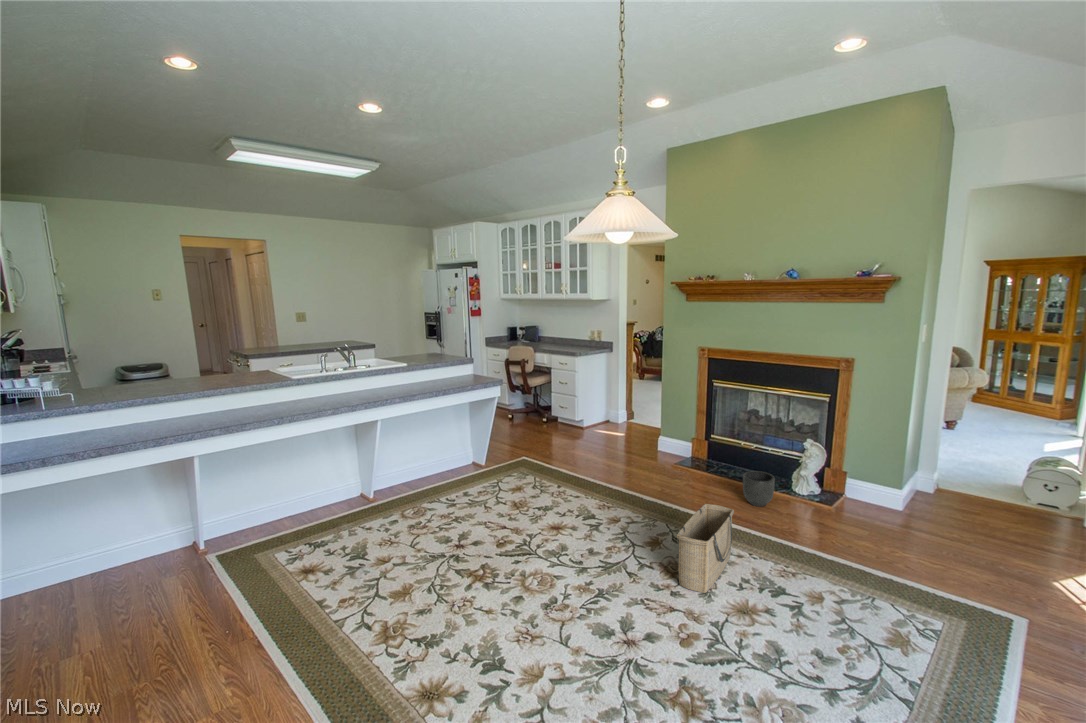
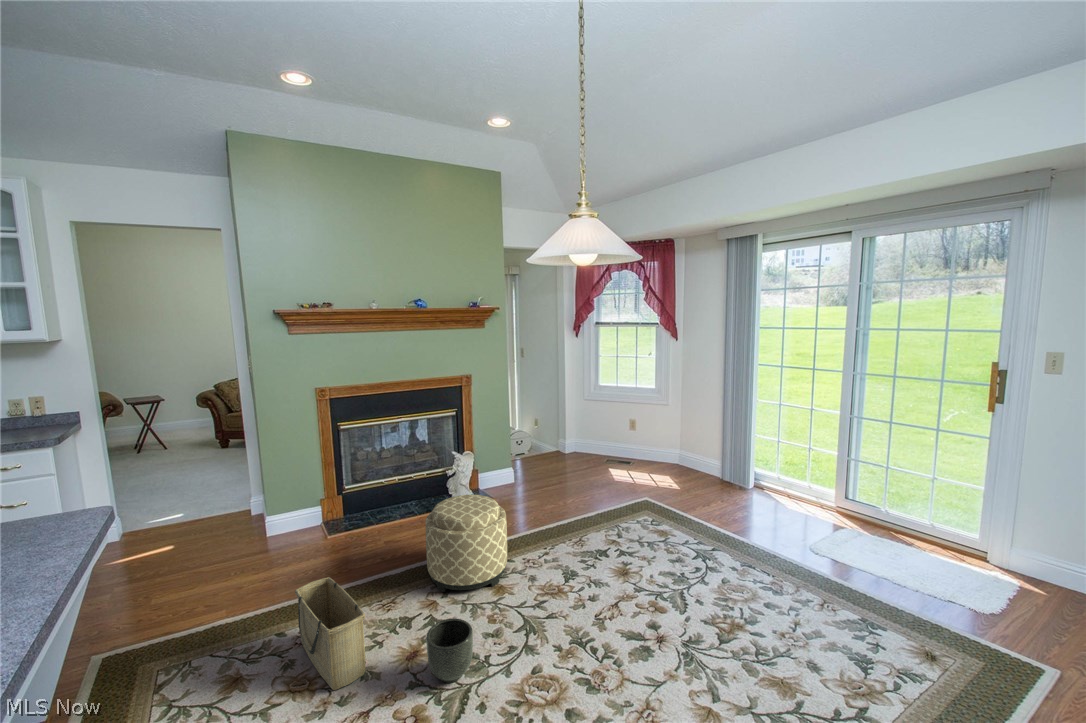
planter: present [743,471,775,507] -> present [426,619,473,683]
ottoman: none [843,506,970,638] -> present [426,495,507,592]

